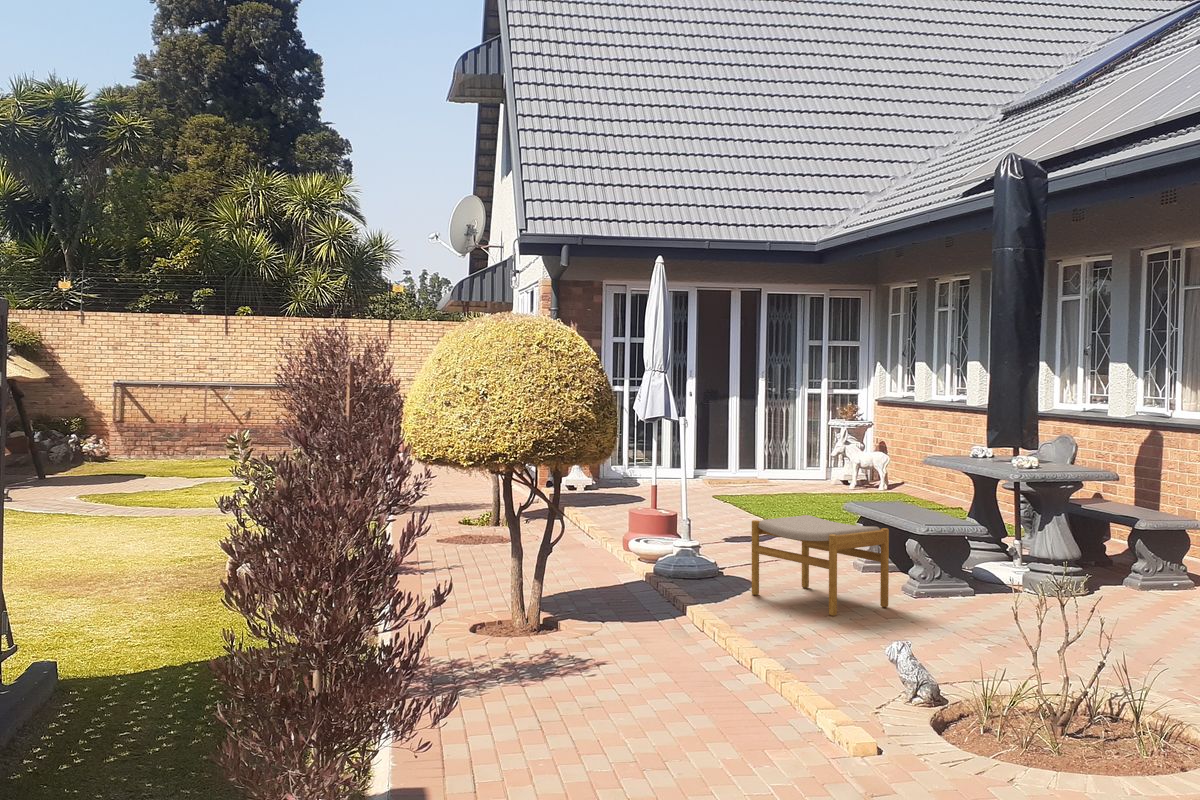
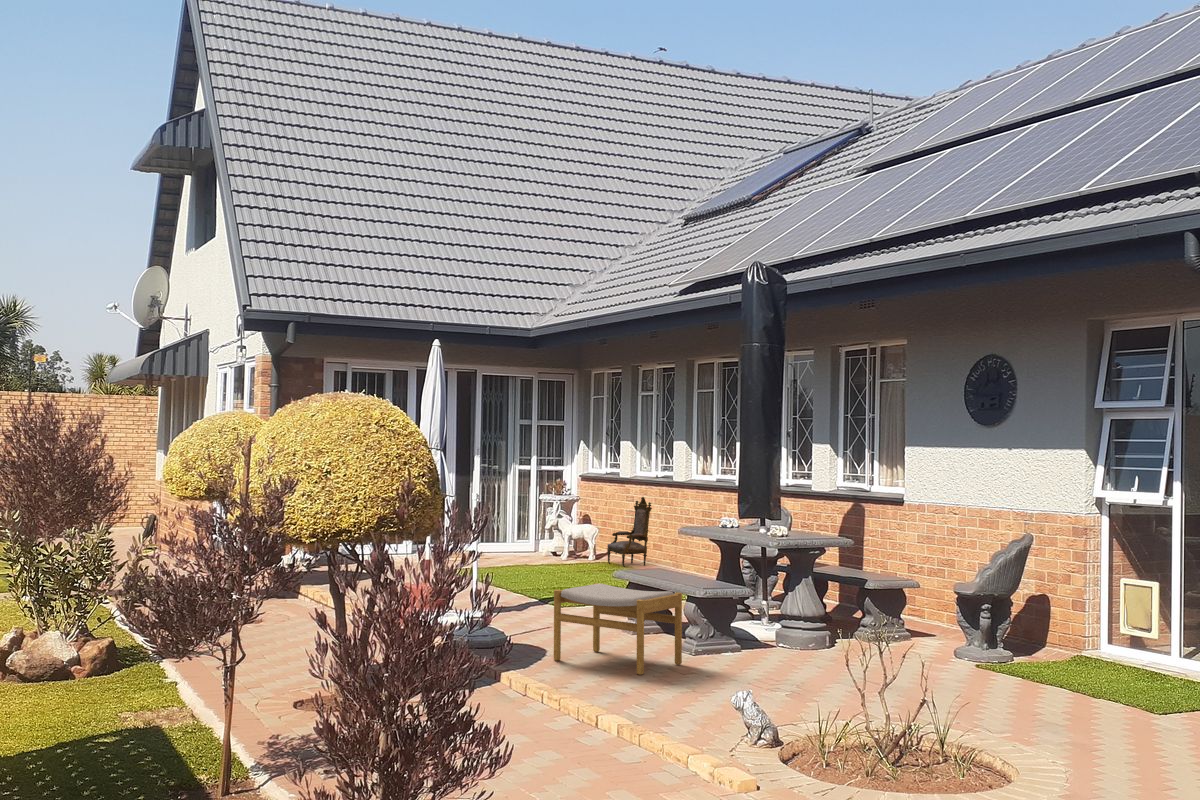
armchair: none [896,422,945,498] -> present [607,497,652,567]

